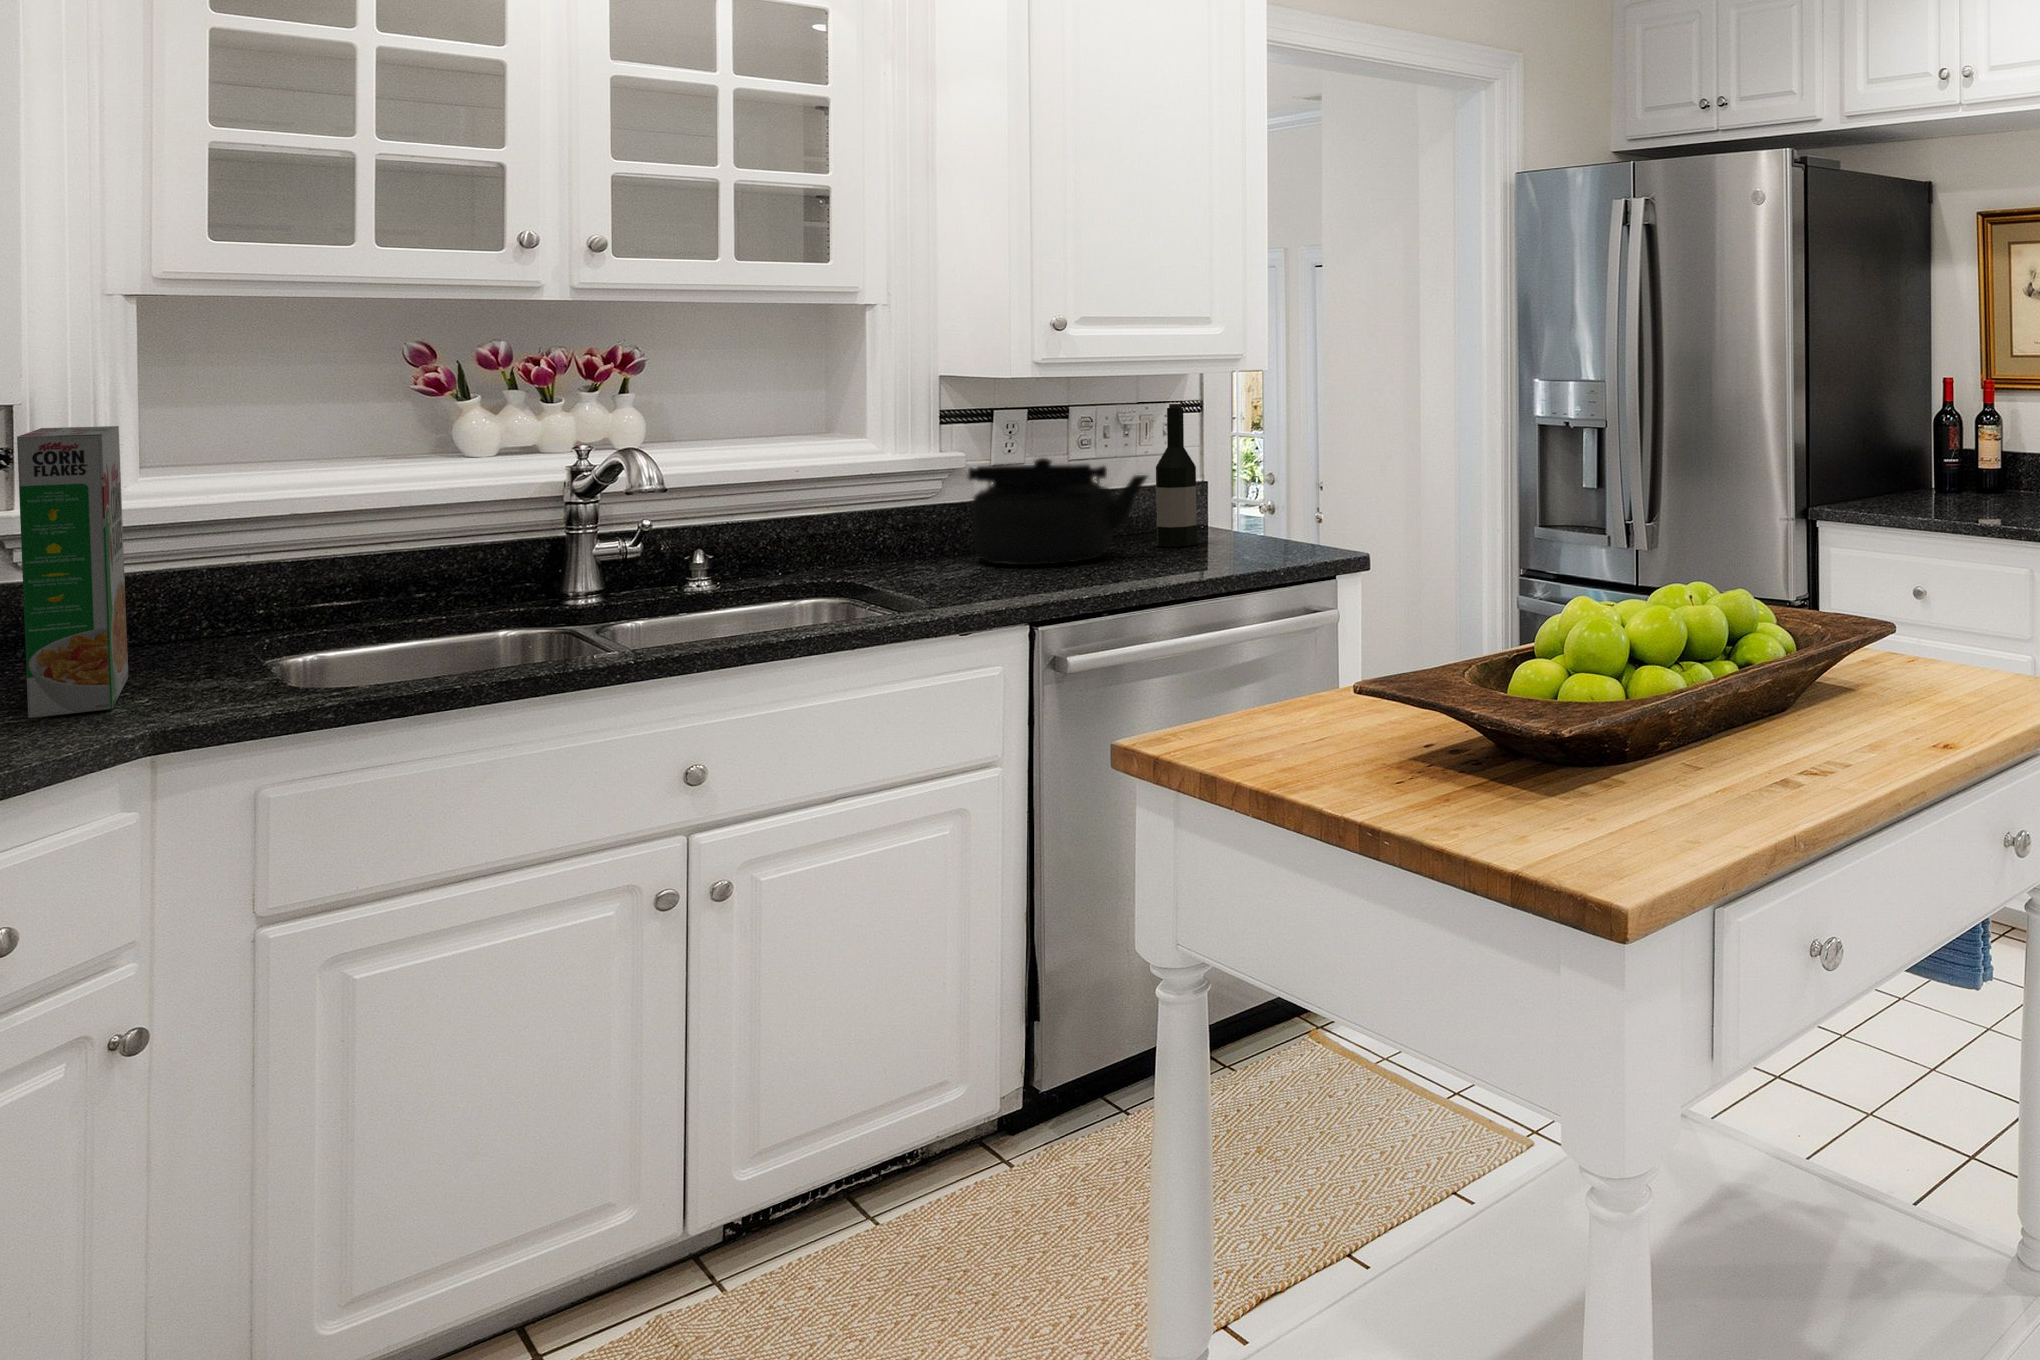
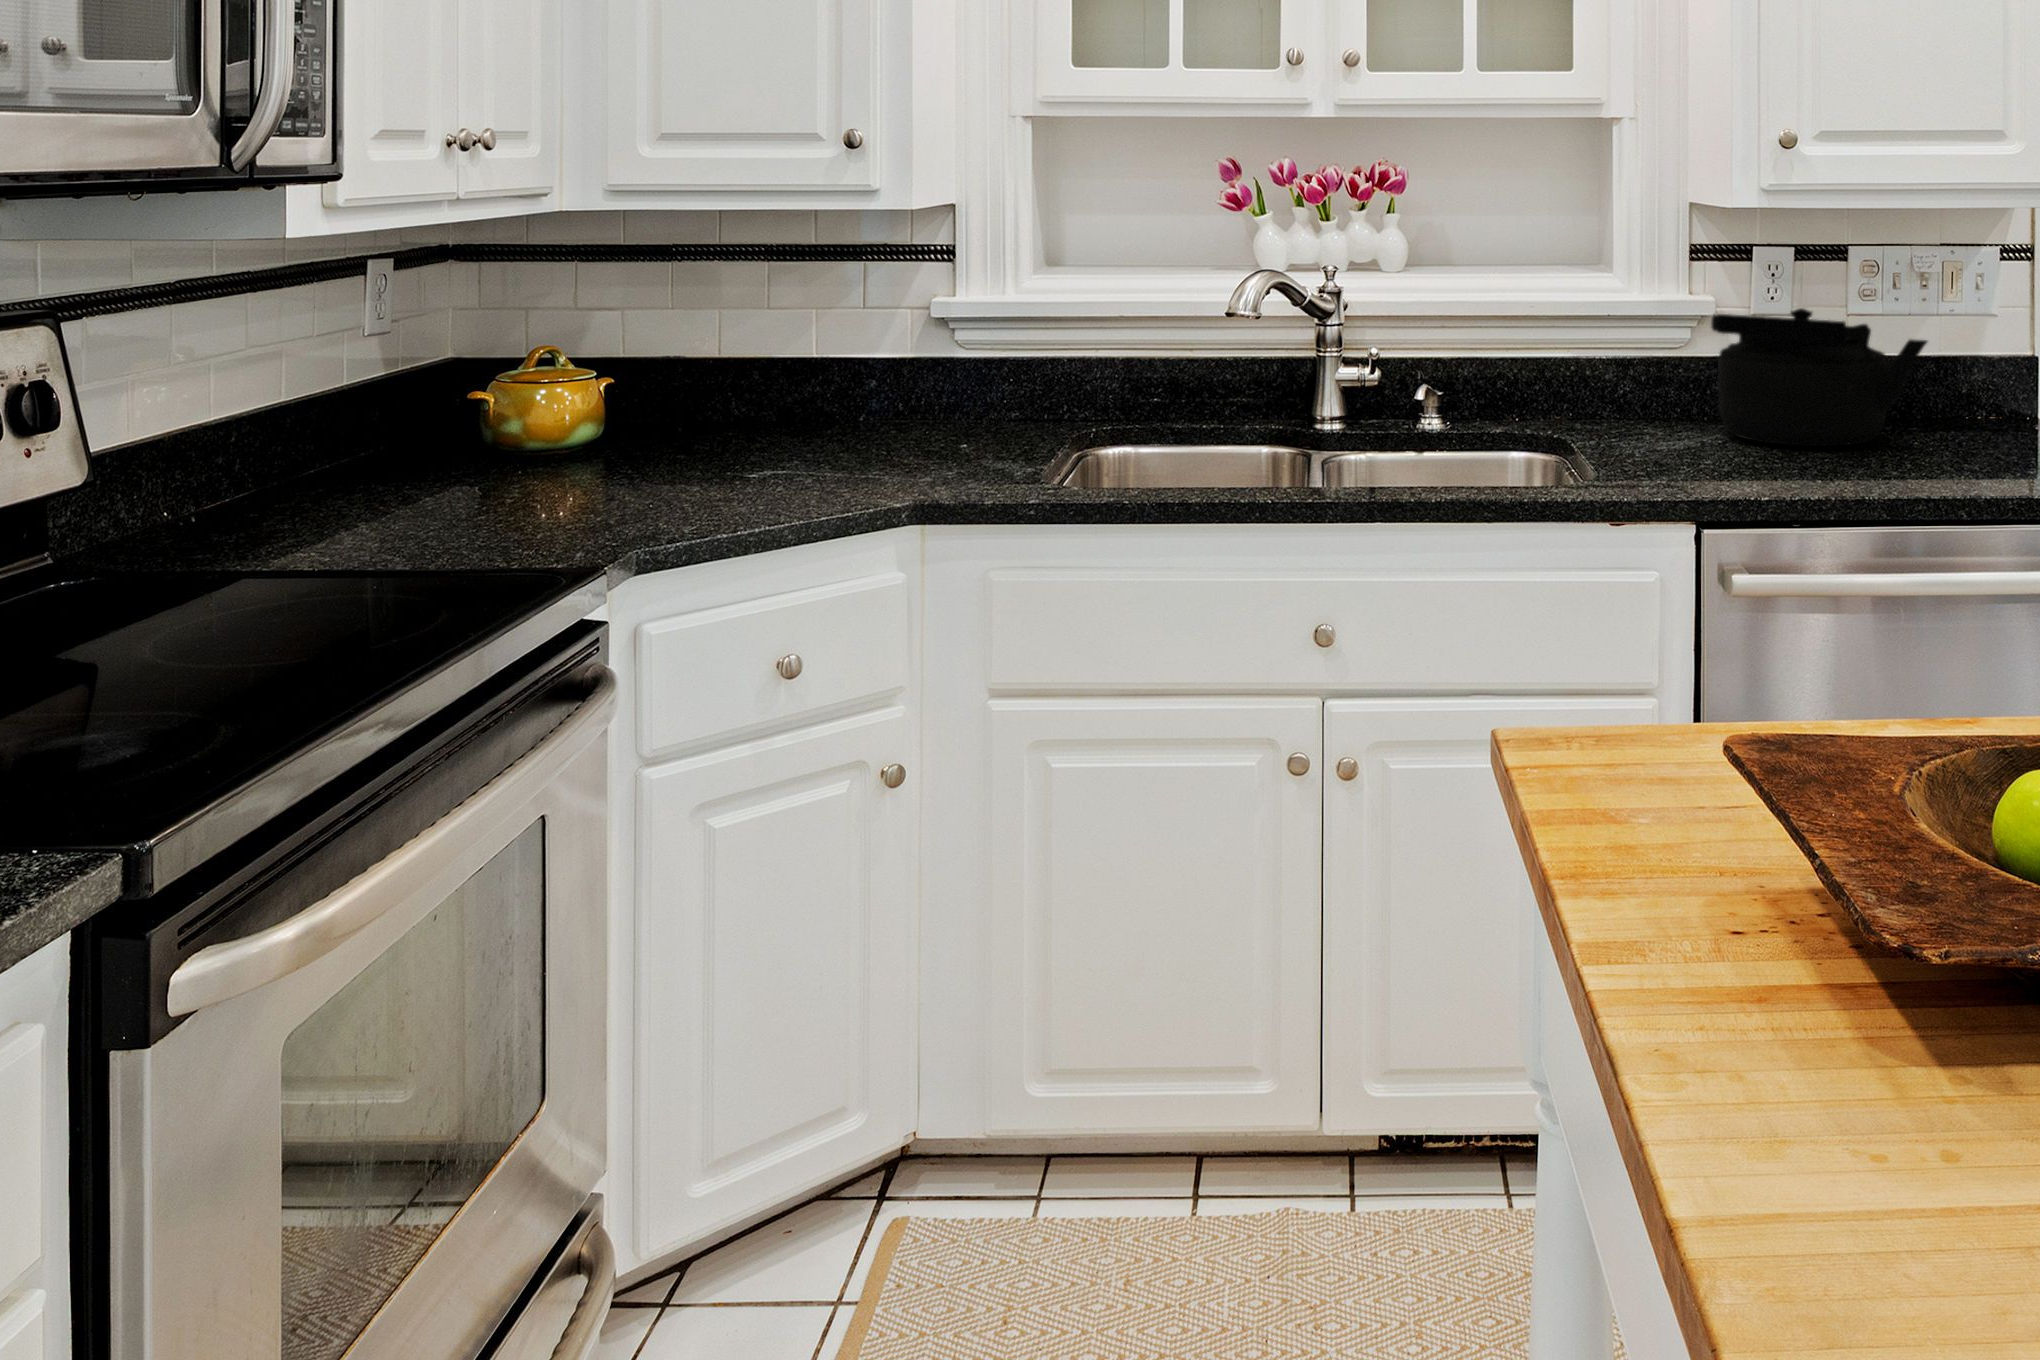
wine bottle: present [1156,404,1197,547] -> none [1958,245,2012,442]
cereal box: present [17,426,128,718] -> none [874,236,968,482]

